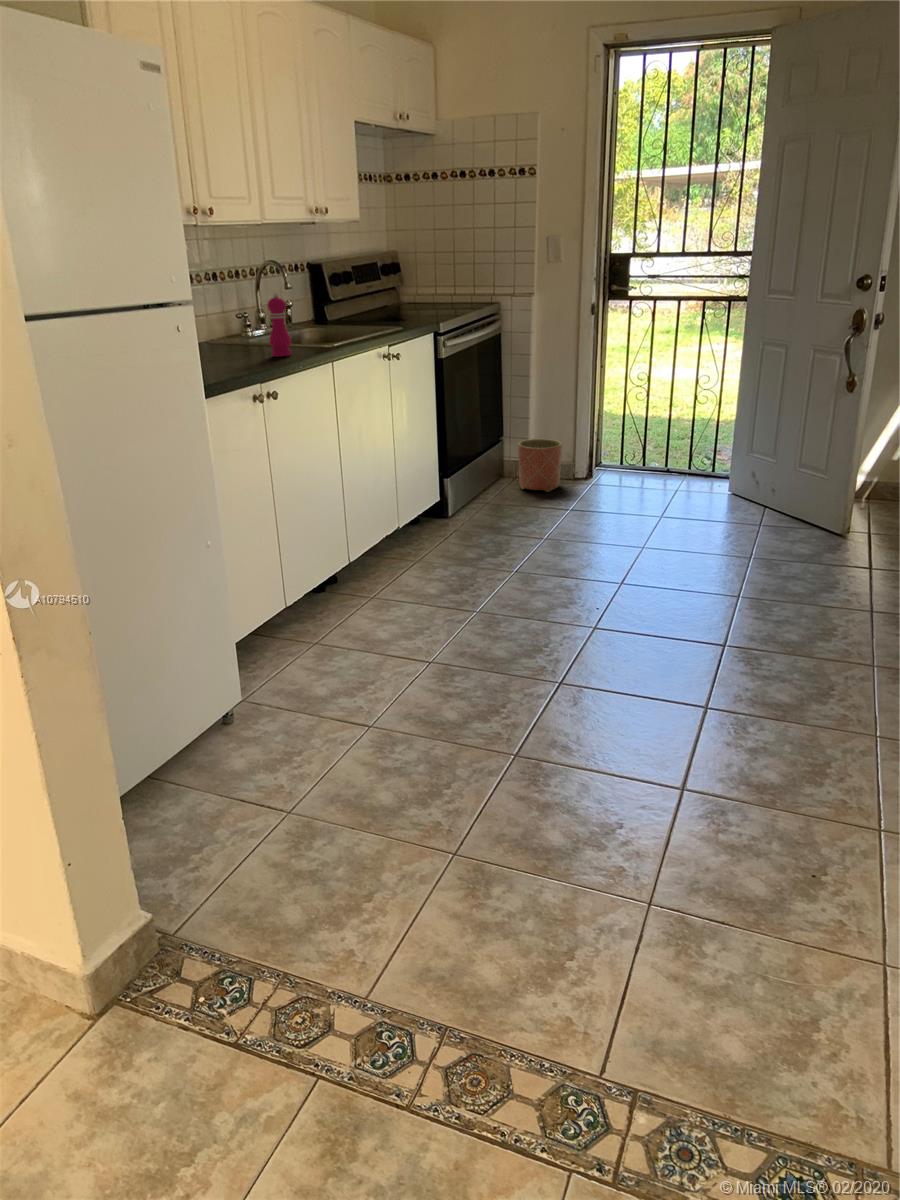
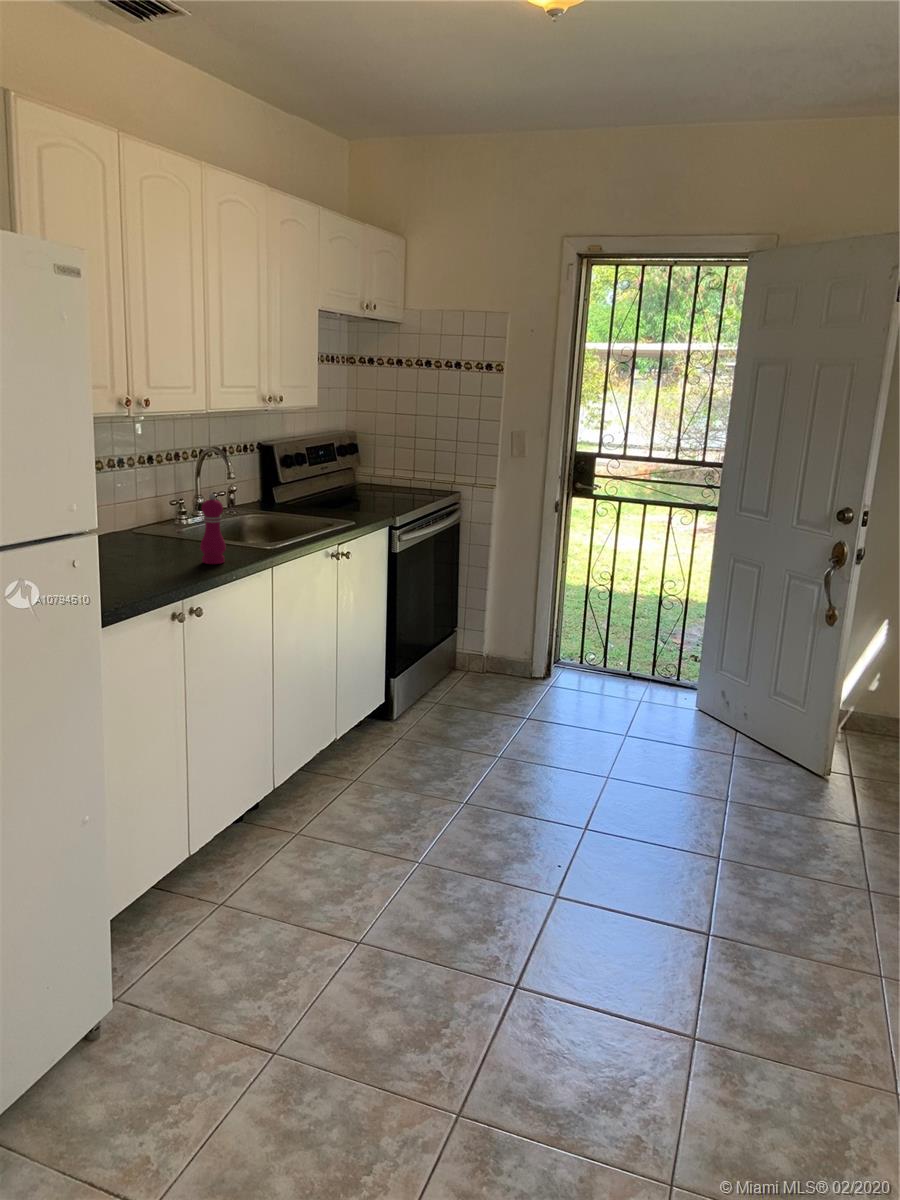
planter: present [518,439,562,492] -> none [472,634,519,693]

